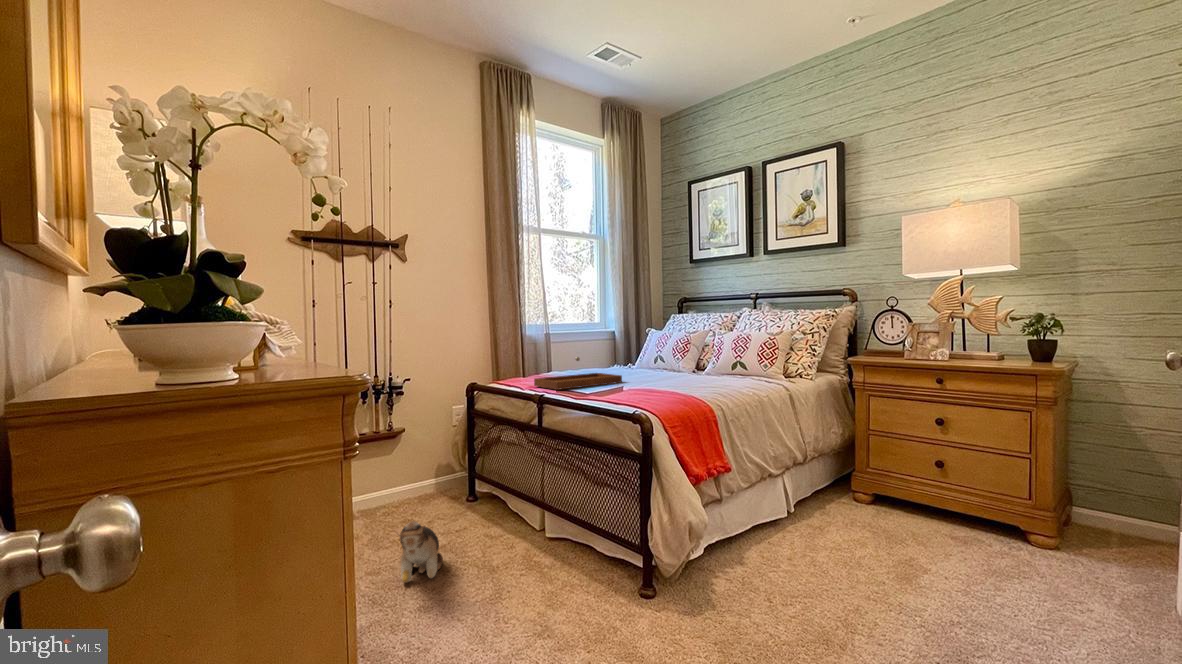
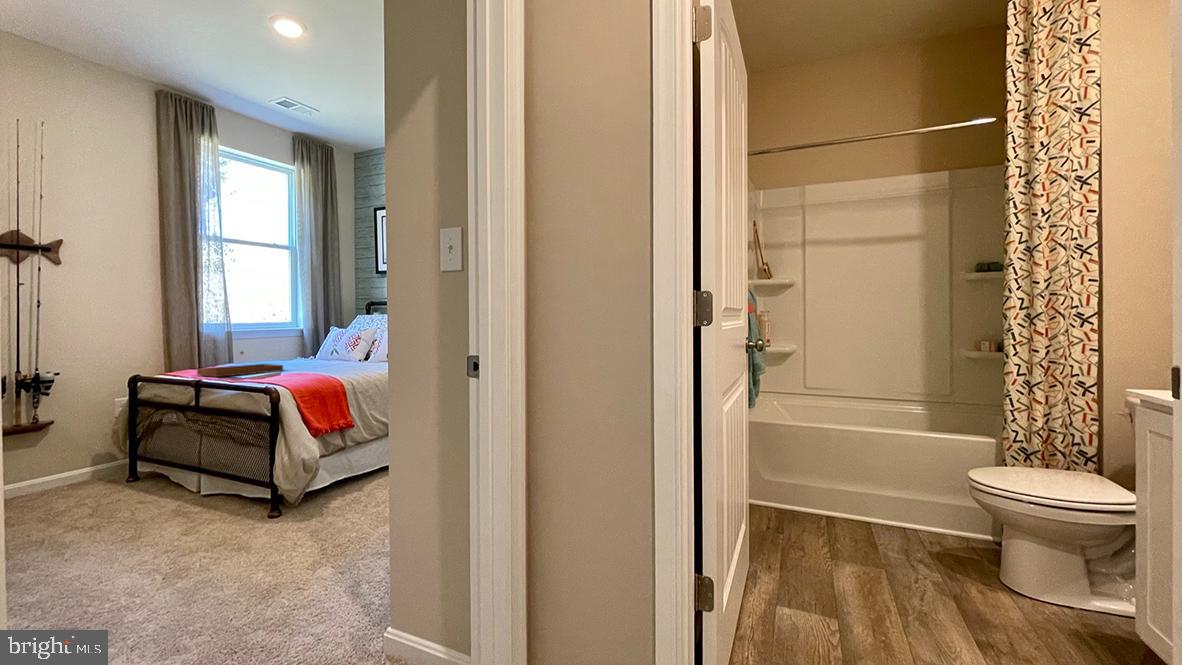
plush toy: present [396,521,443,583] -> none [36,486,92,538]

